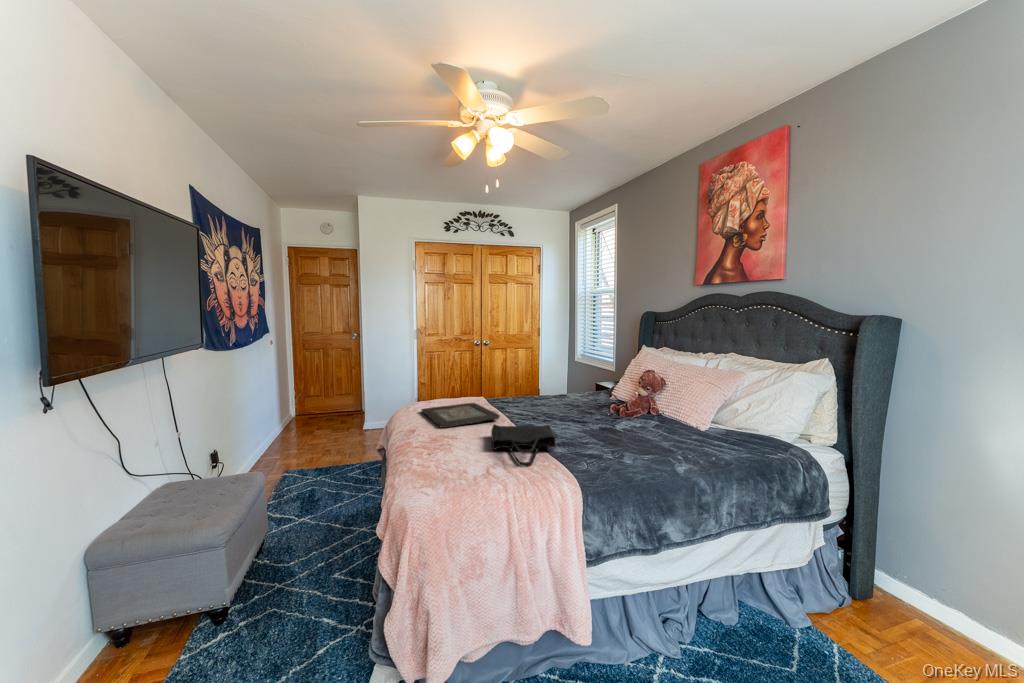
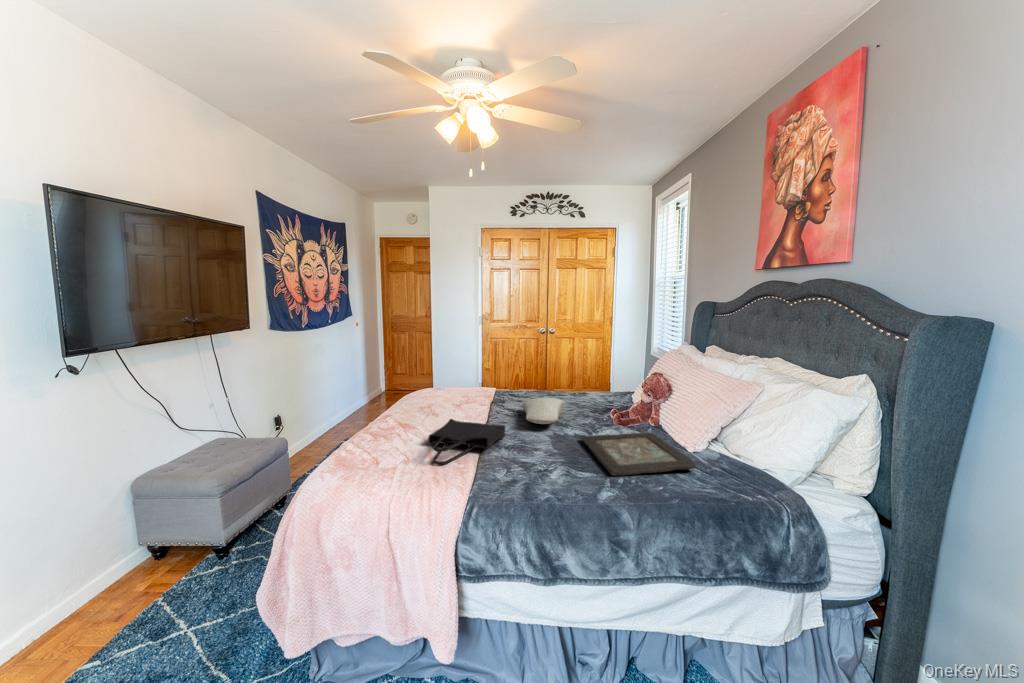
pillow: none [533,400,585,422] -> present [523,398,564,424]
decorative tray: present [421,403,500,428] -> present [581,433,697,476]

